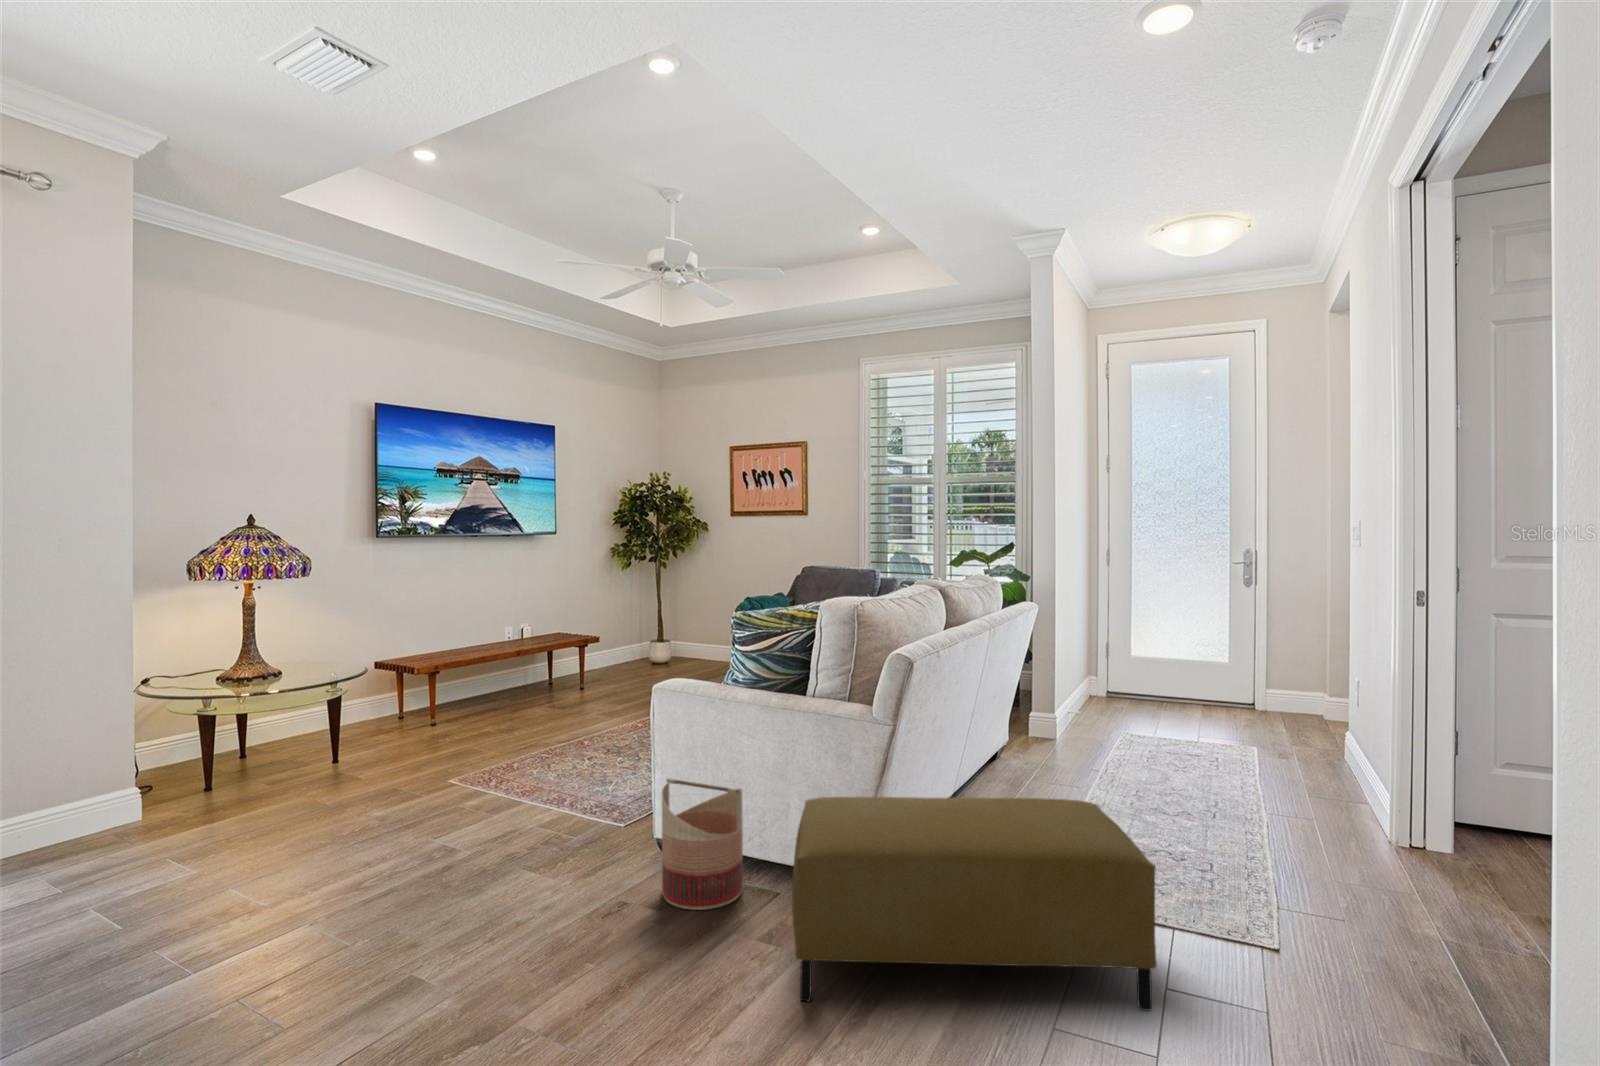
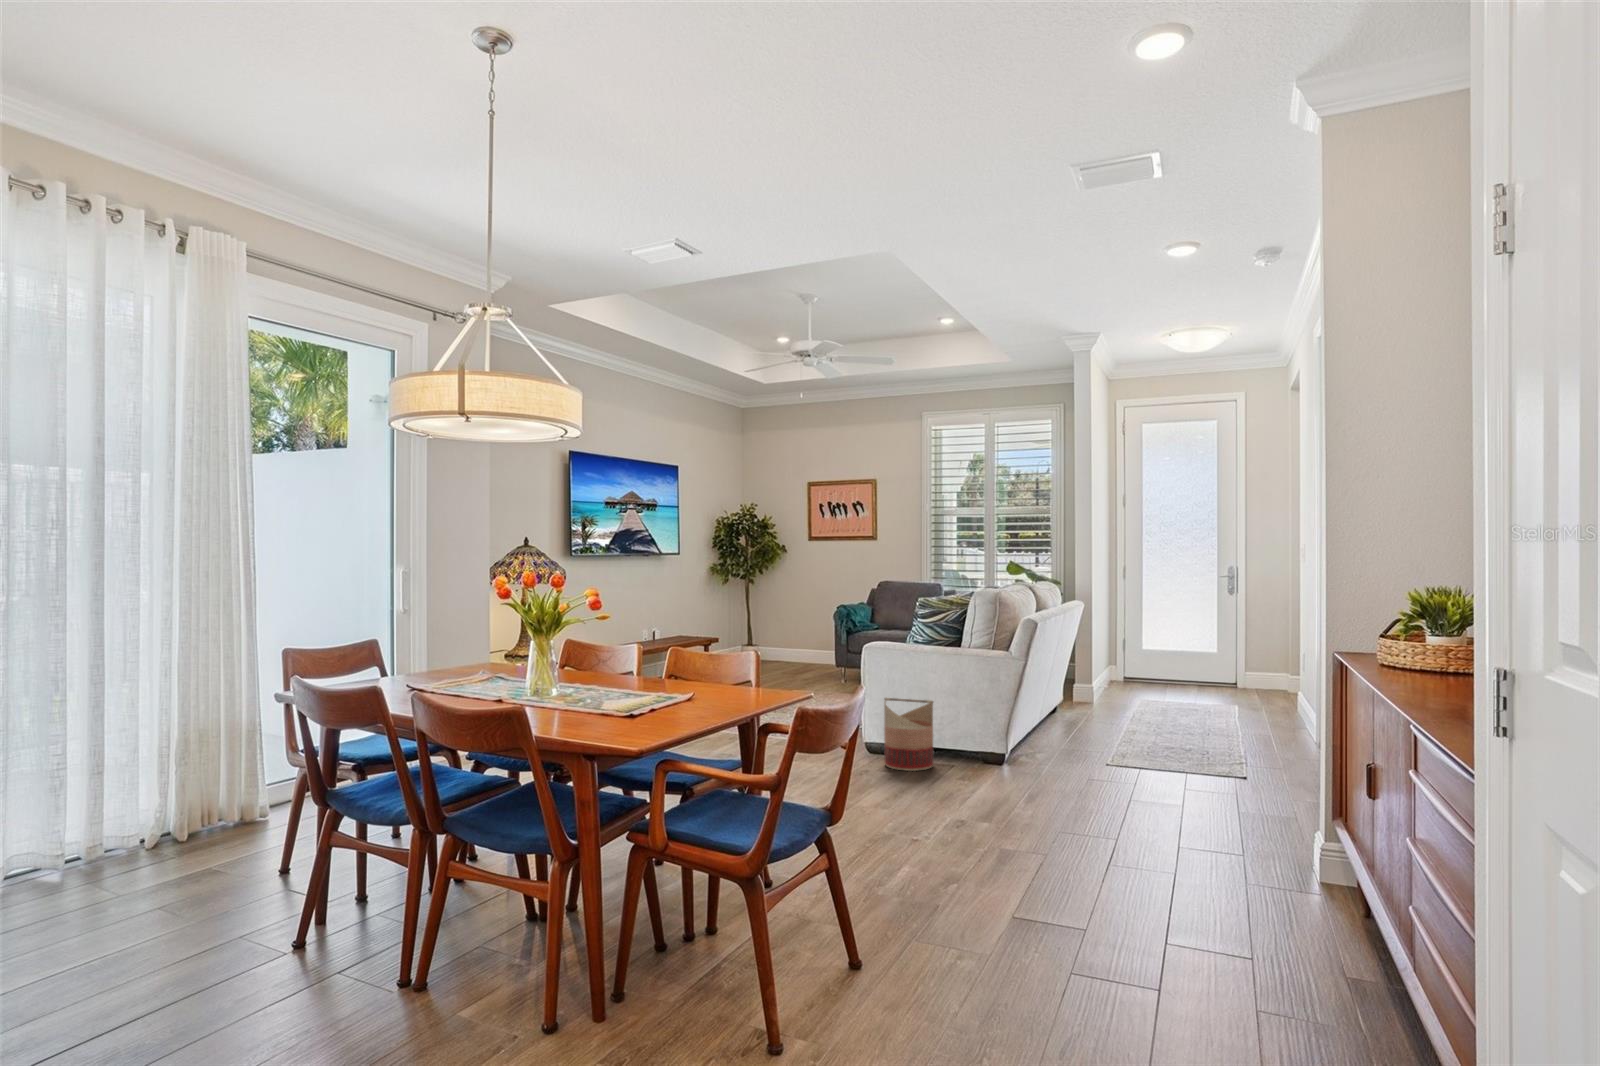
ottoman: present [792,797,1157,1011] -> none [977,700,1184,795]

